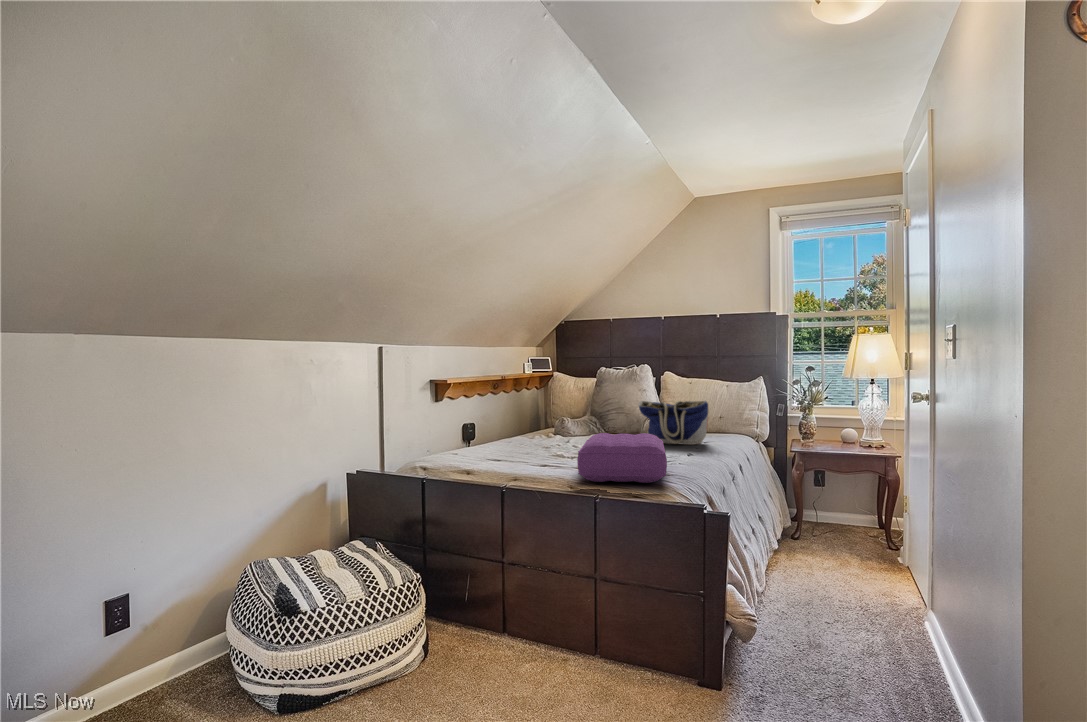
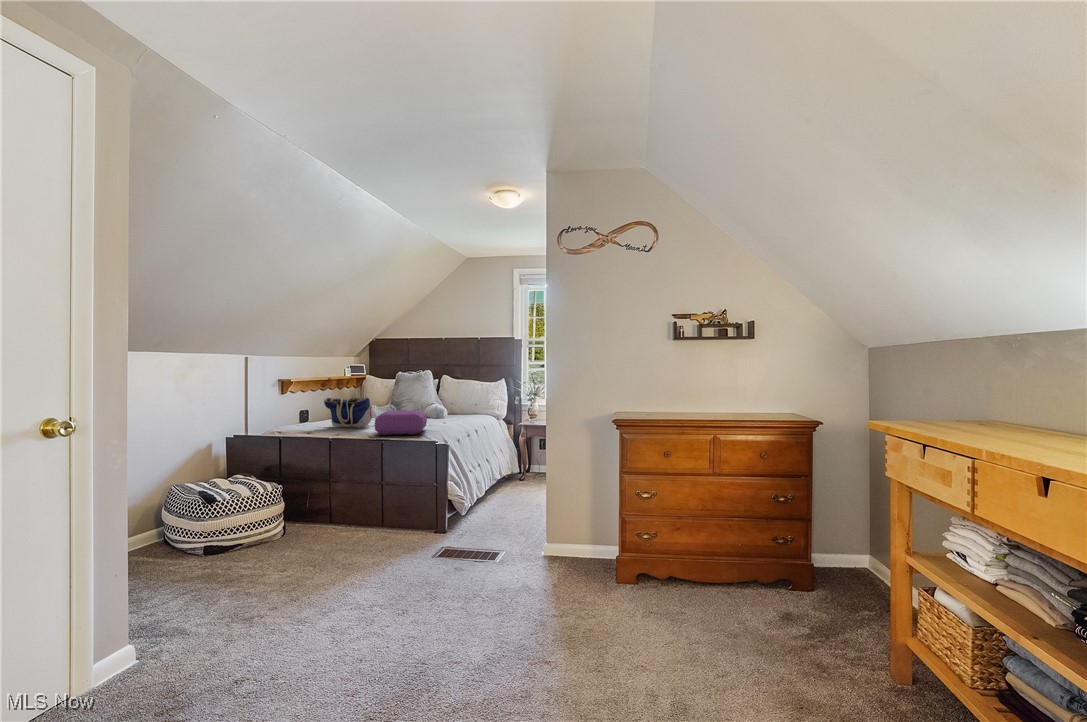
tote bag: present [639,401,708,445] -> present [324,397,372,427]

